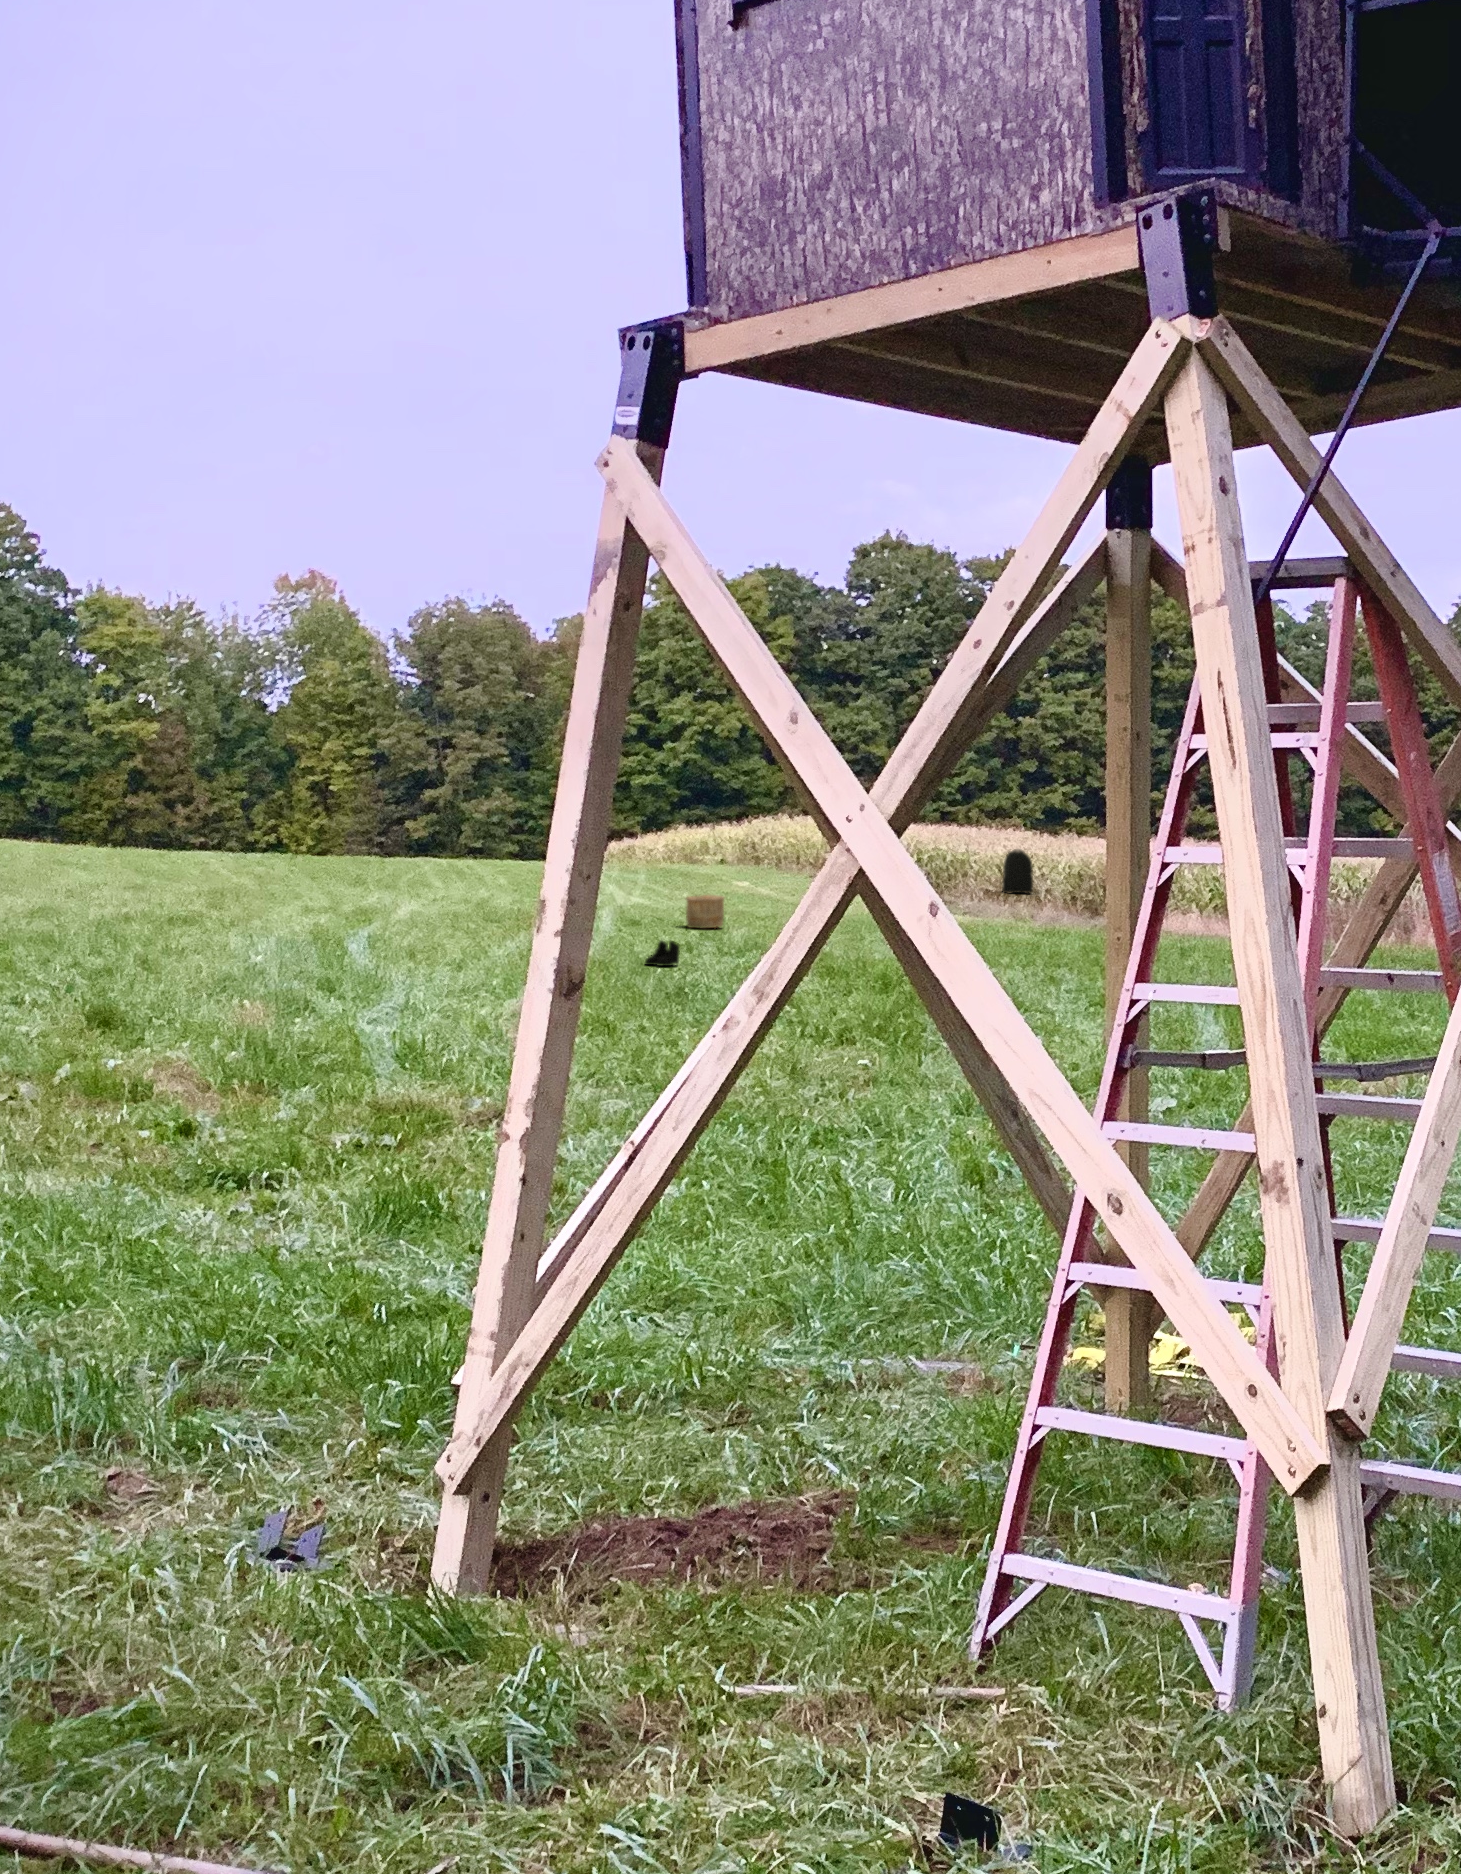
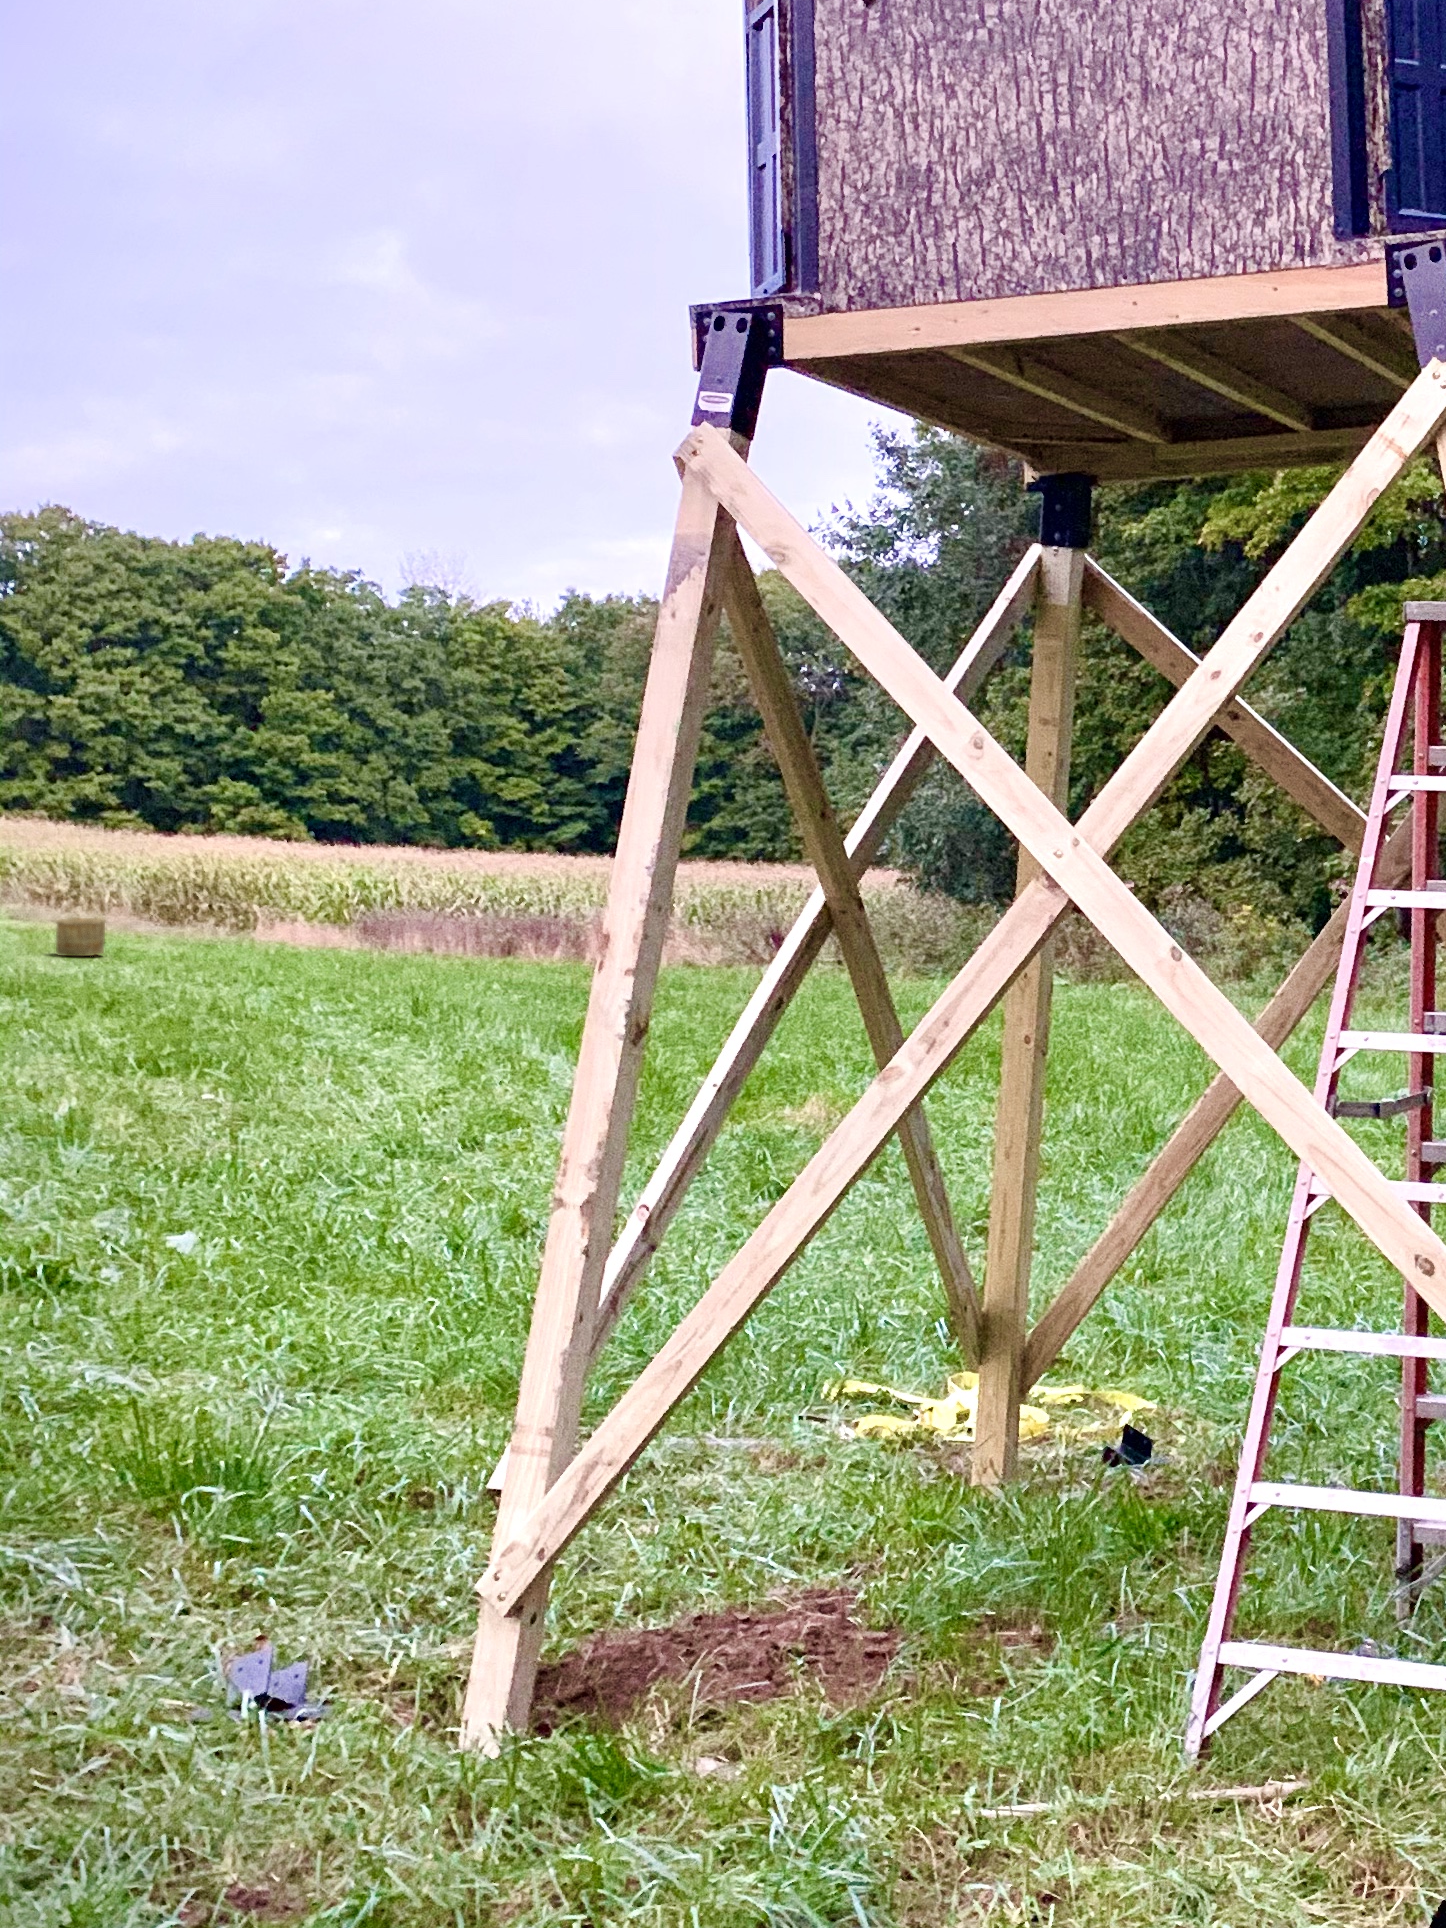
backpack: present [1002,849,1033,893] -> none [379,864,417,913]
boots: present [645,941,680,966] -> none [60,970,105,1000]

